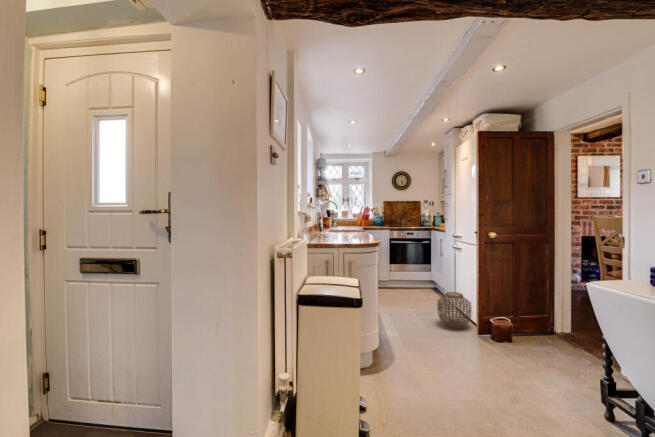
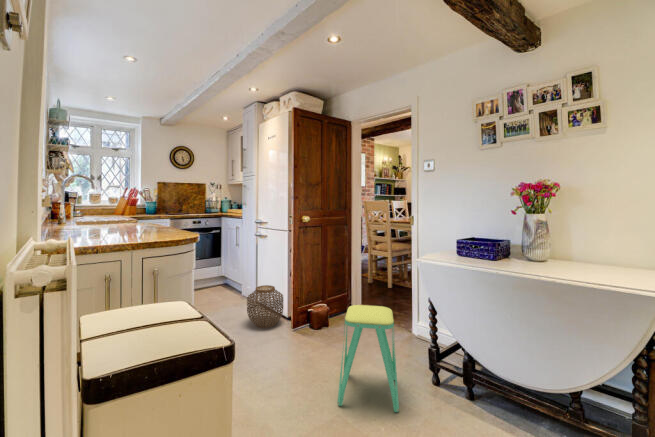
stool: none [487,317,564,422] -> present [338,305,399,412]

